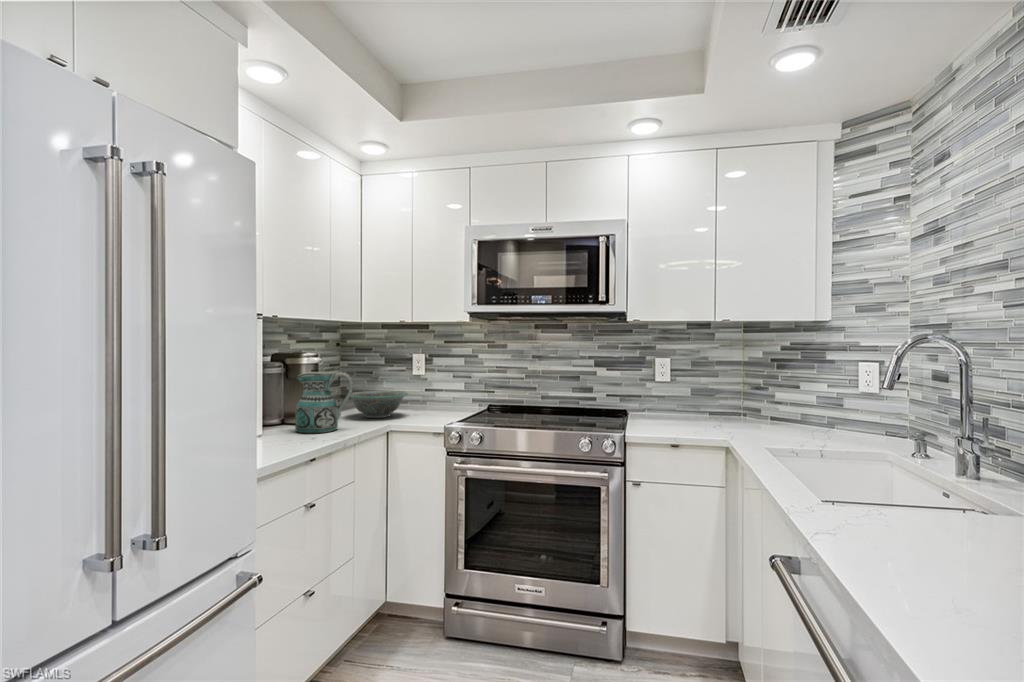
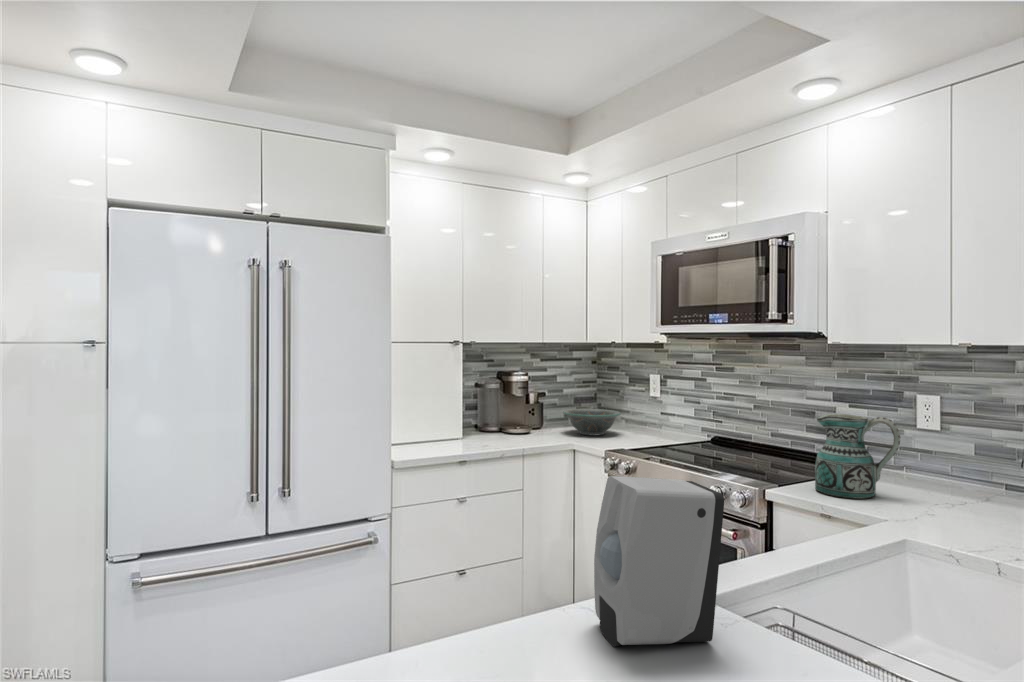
ceramic pitcher: present [295,372,353,433] -> present [815,414,900,499]
soap dispenser: none [863,415,948,562] -> present [594,476,724,646]

